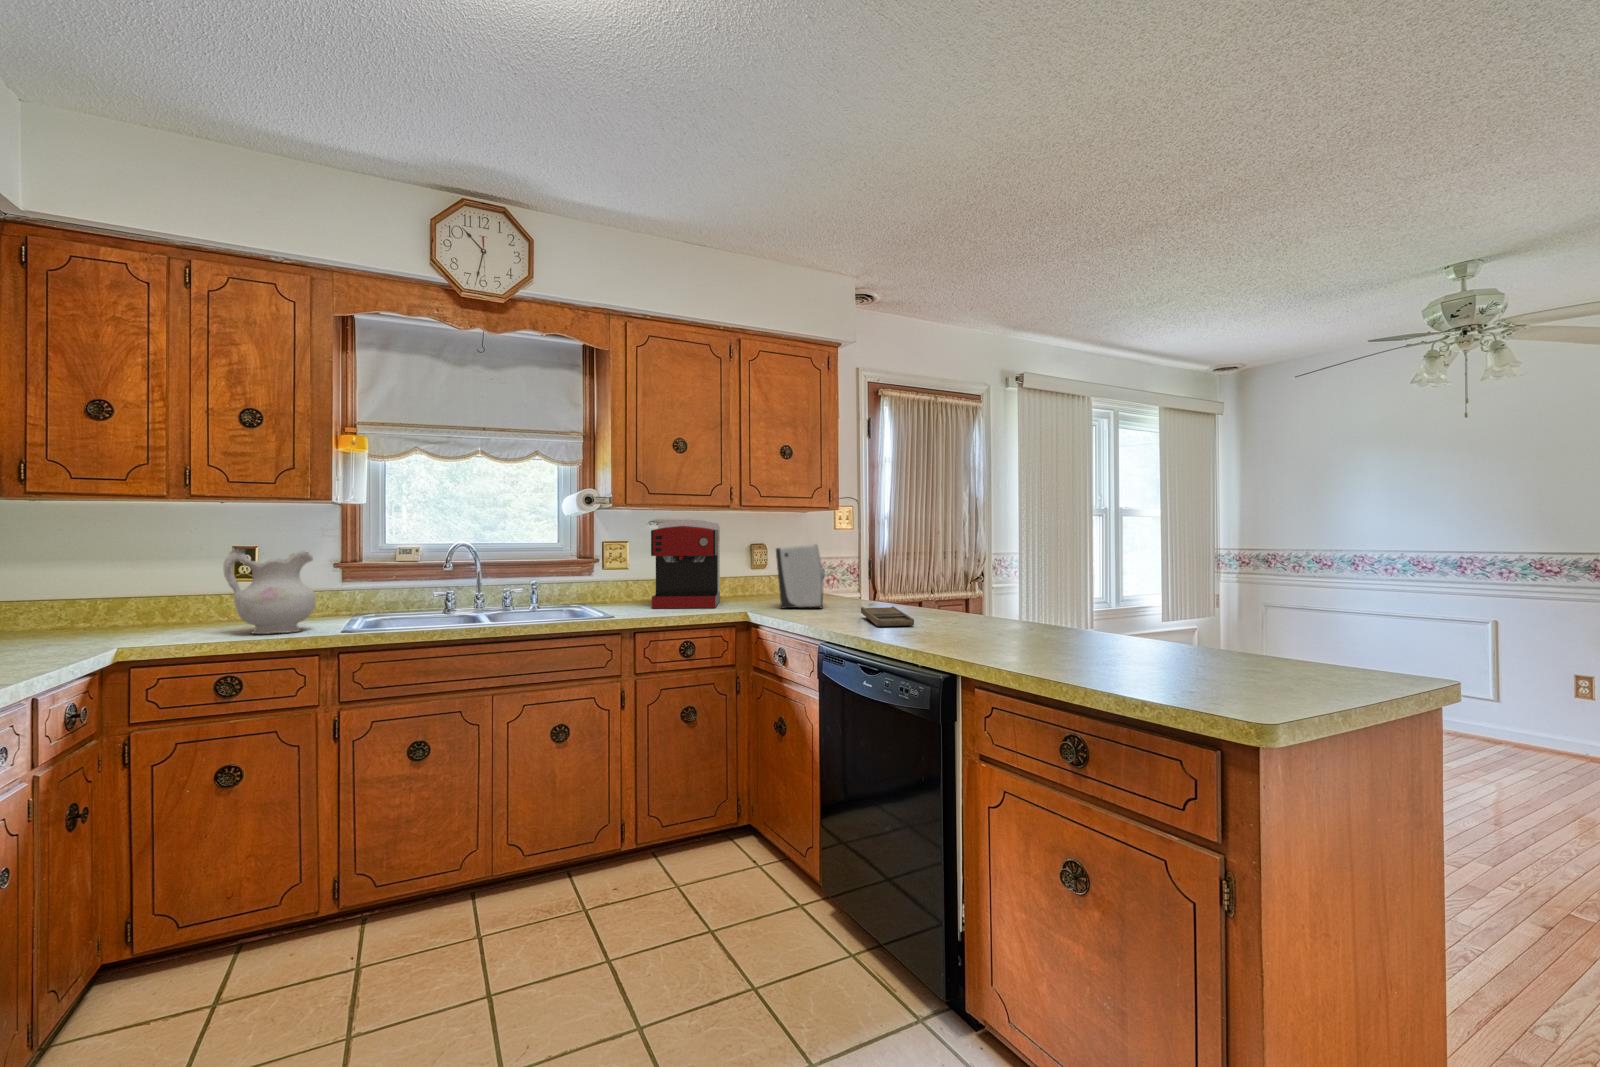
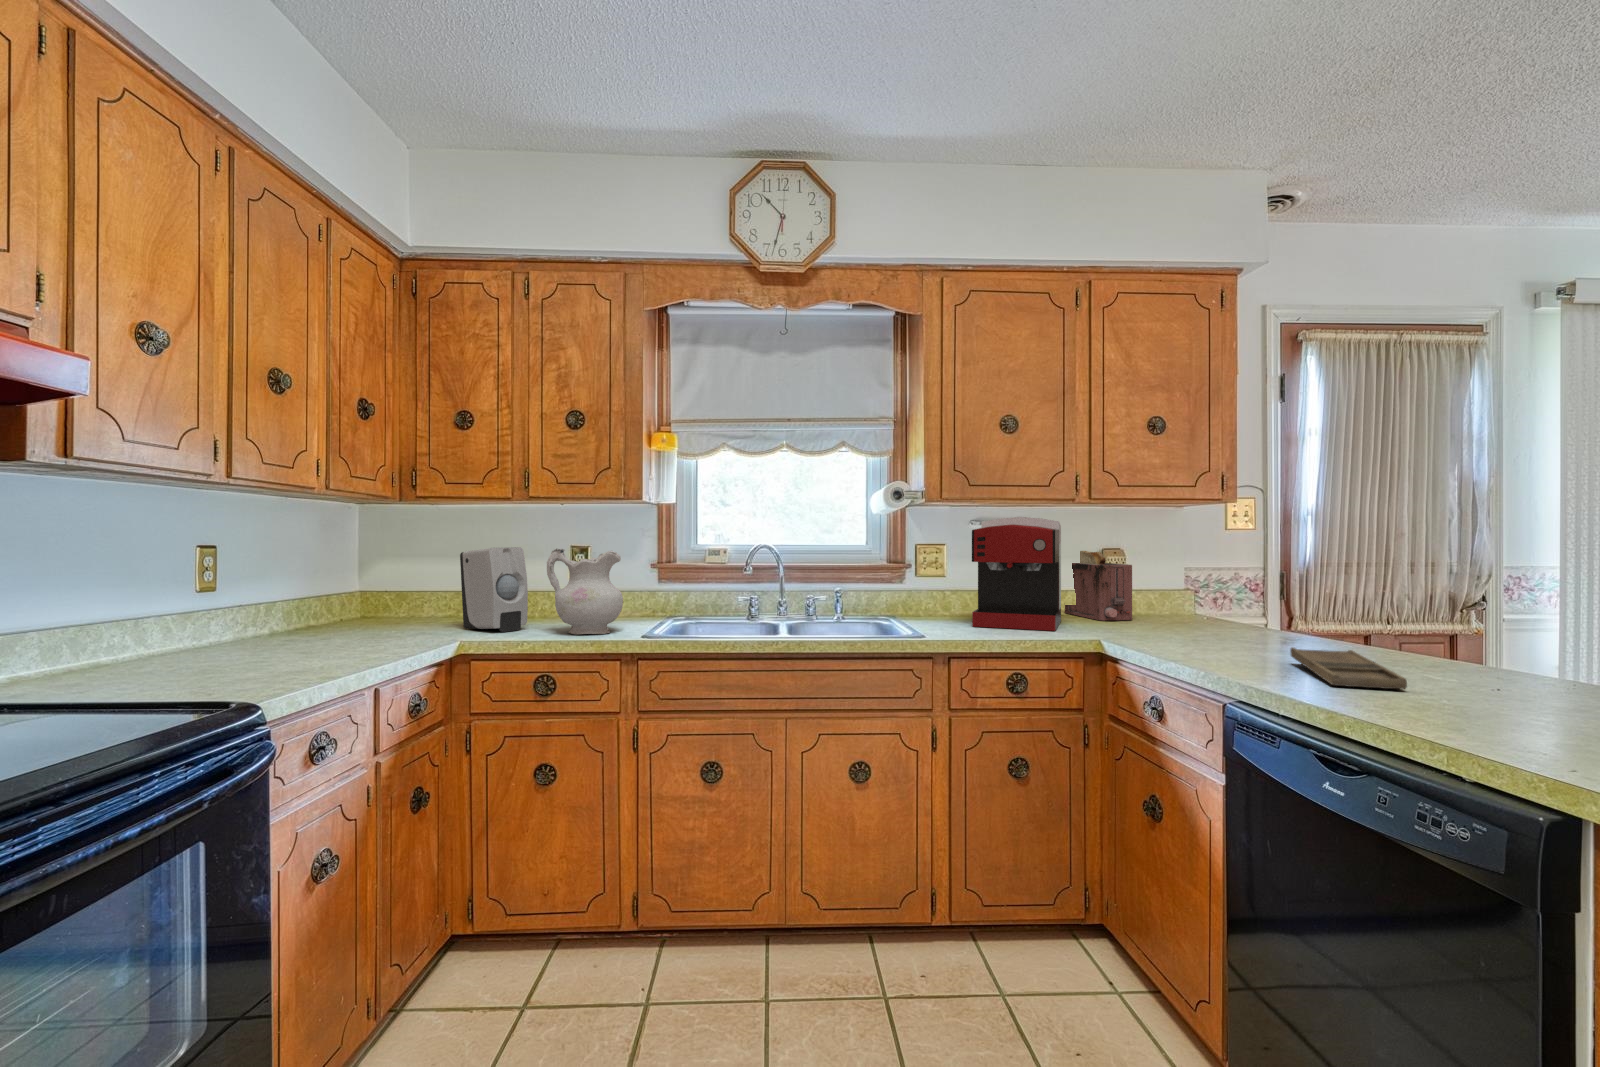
soap dispenser: present [776,544,825,608] -> present [460,547,528,632]
toaster: none [723,546,771,600] -> present [1065,551,1132,621]

